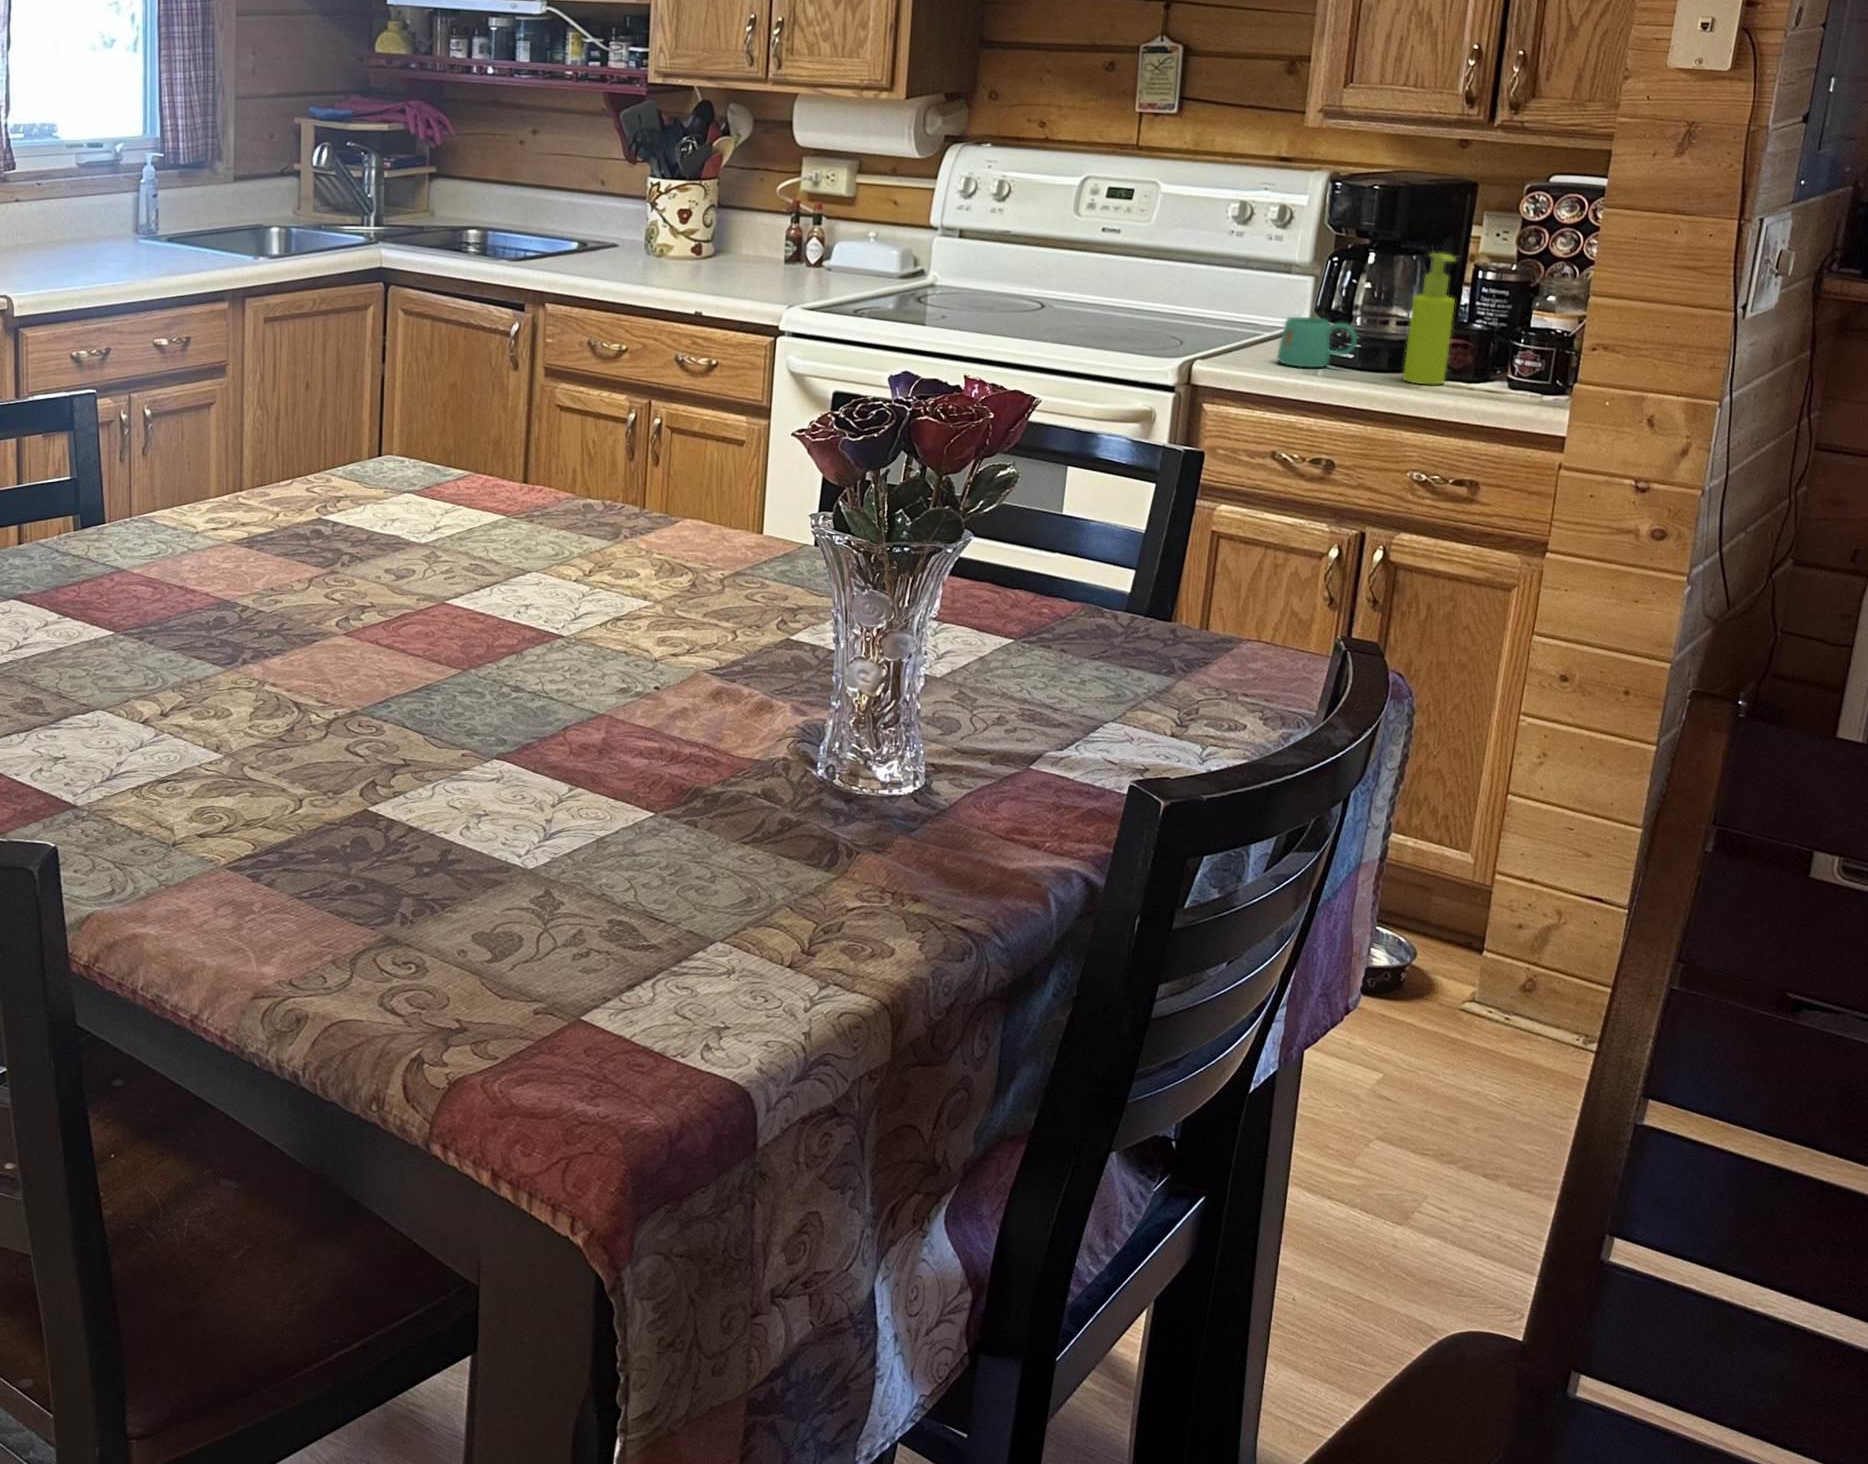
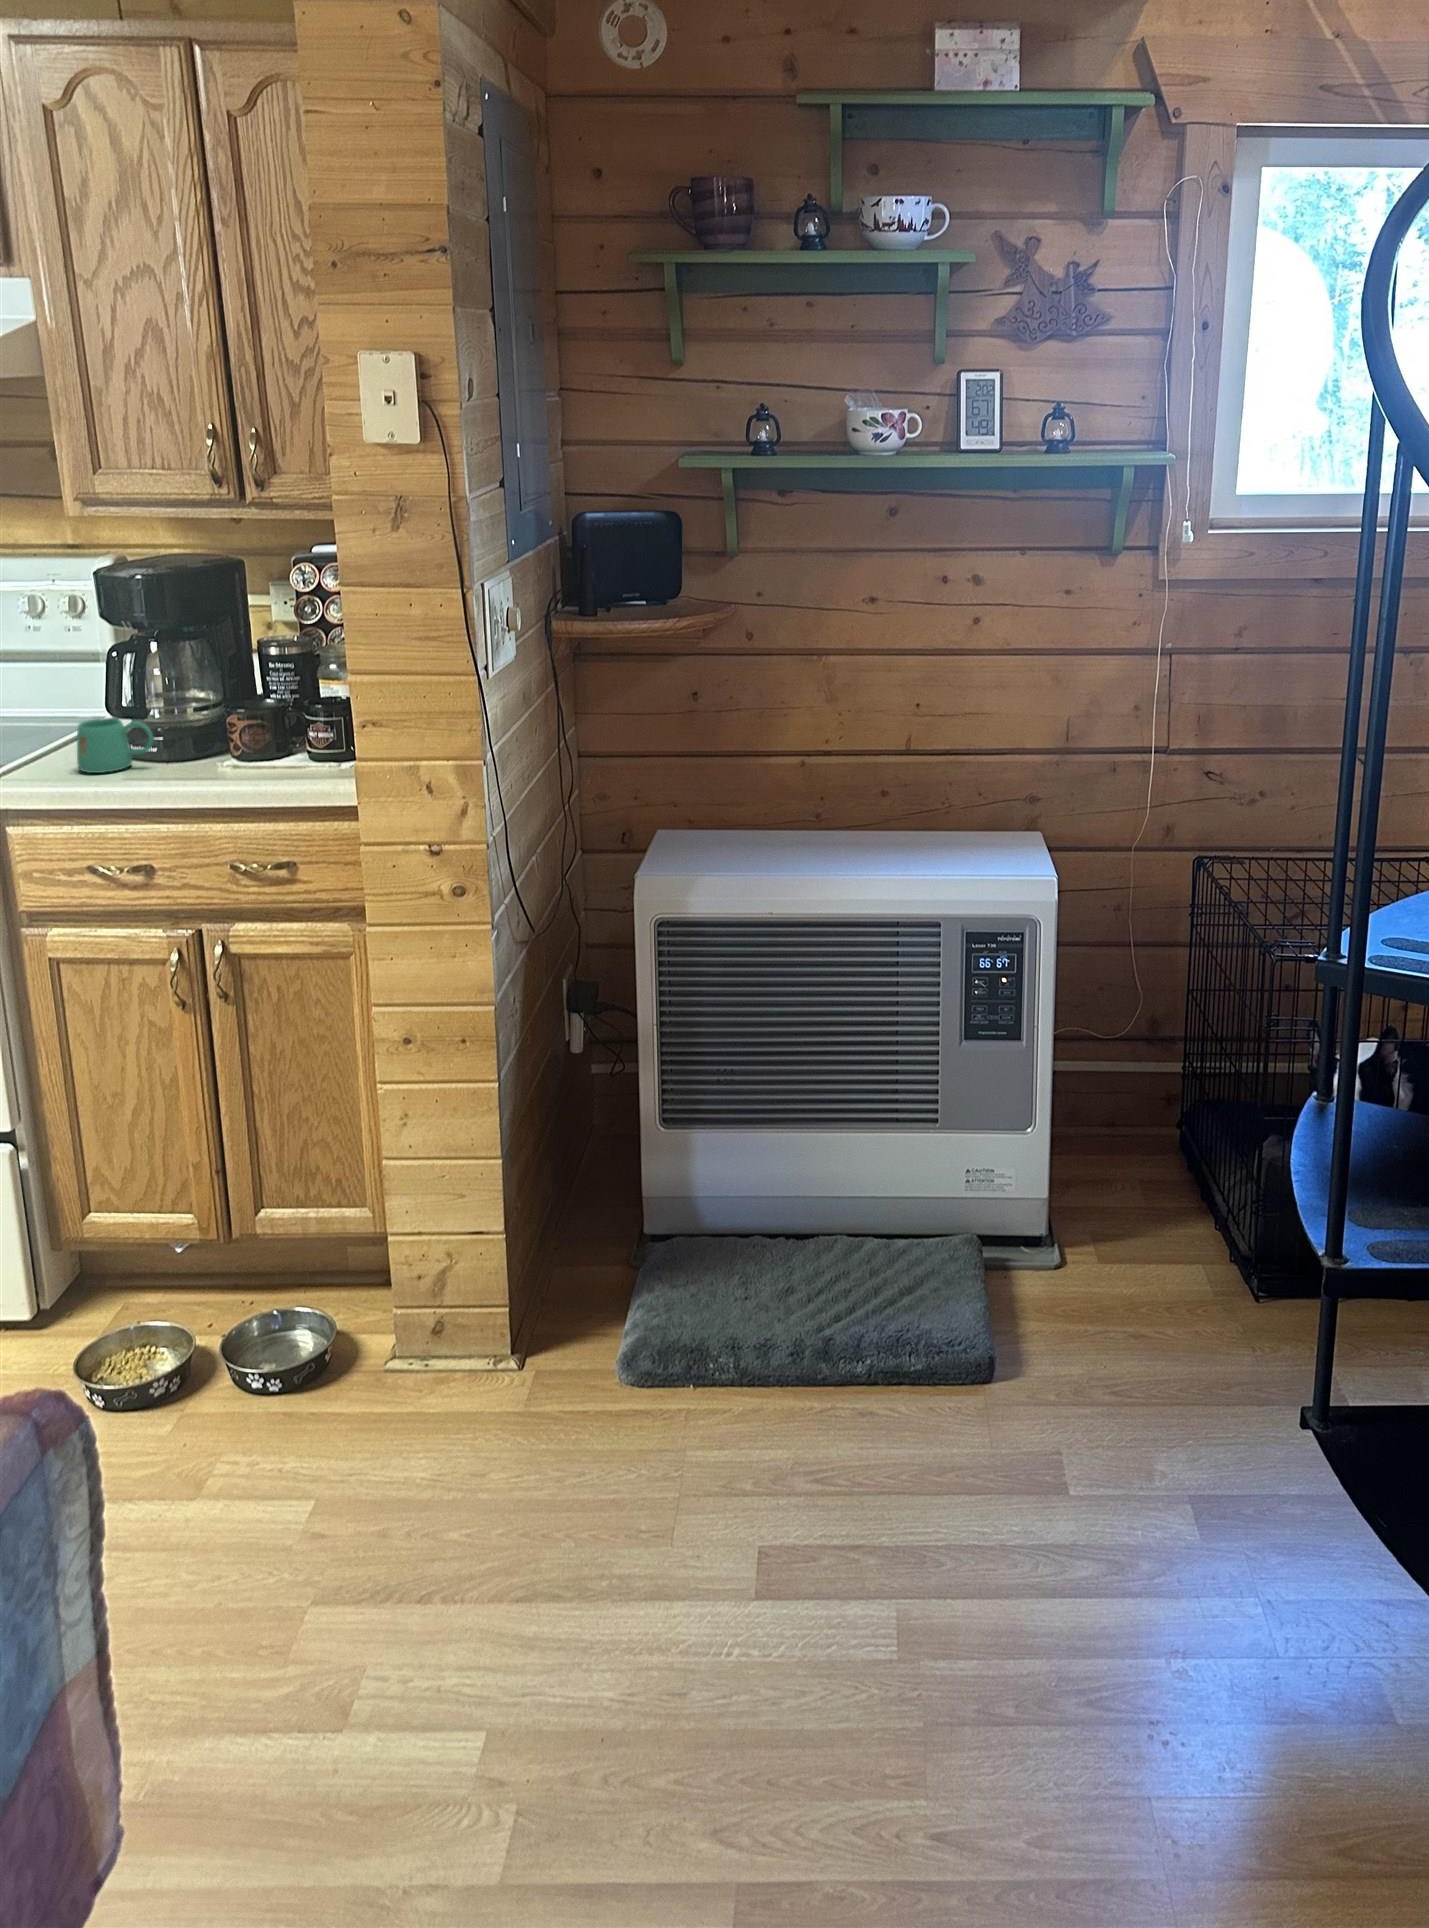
soap dispenser: present [1403,253,1455,384] -> none [196,640,246,773]

